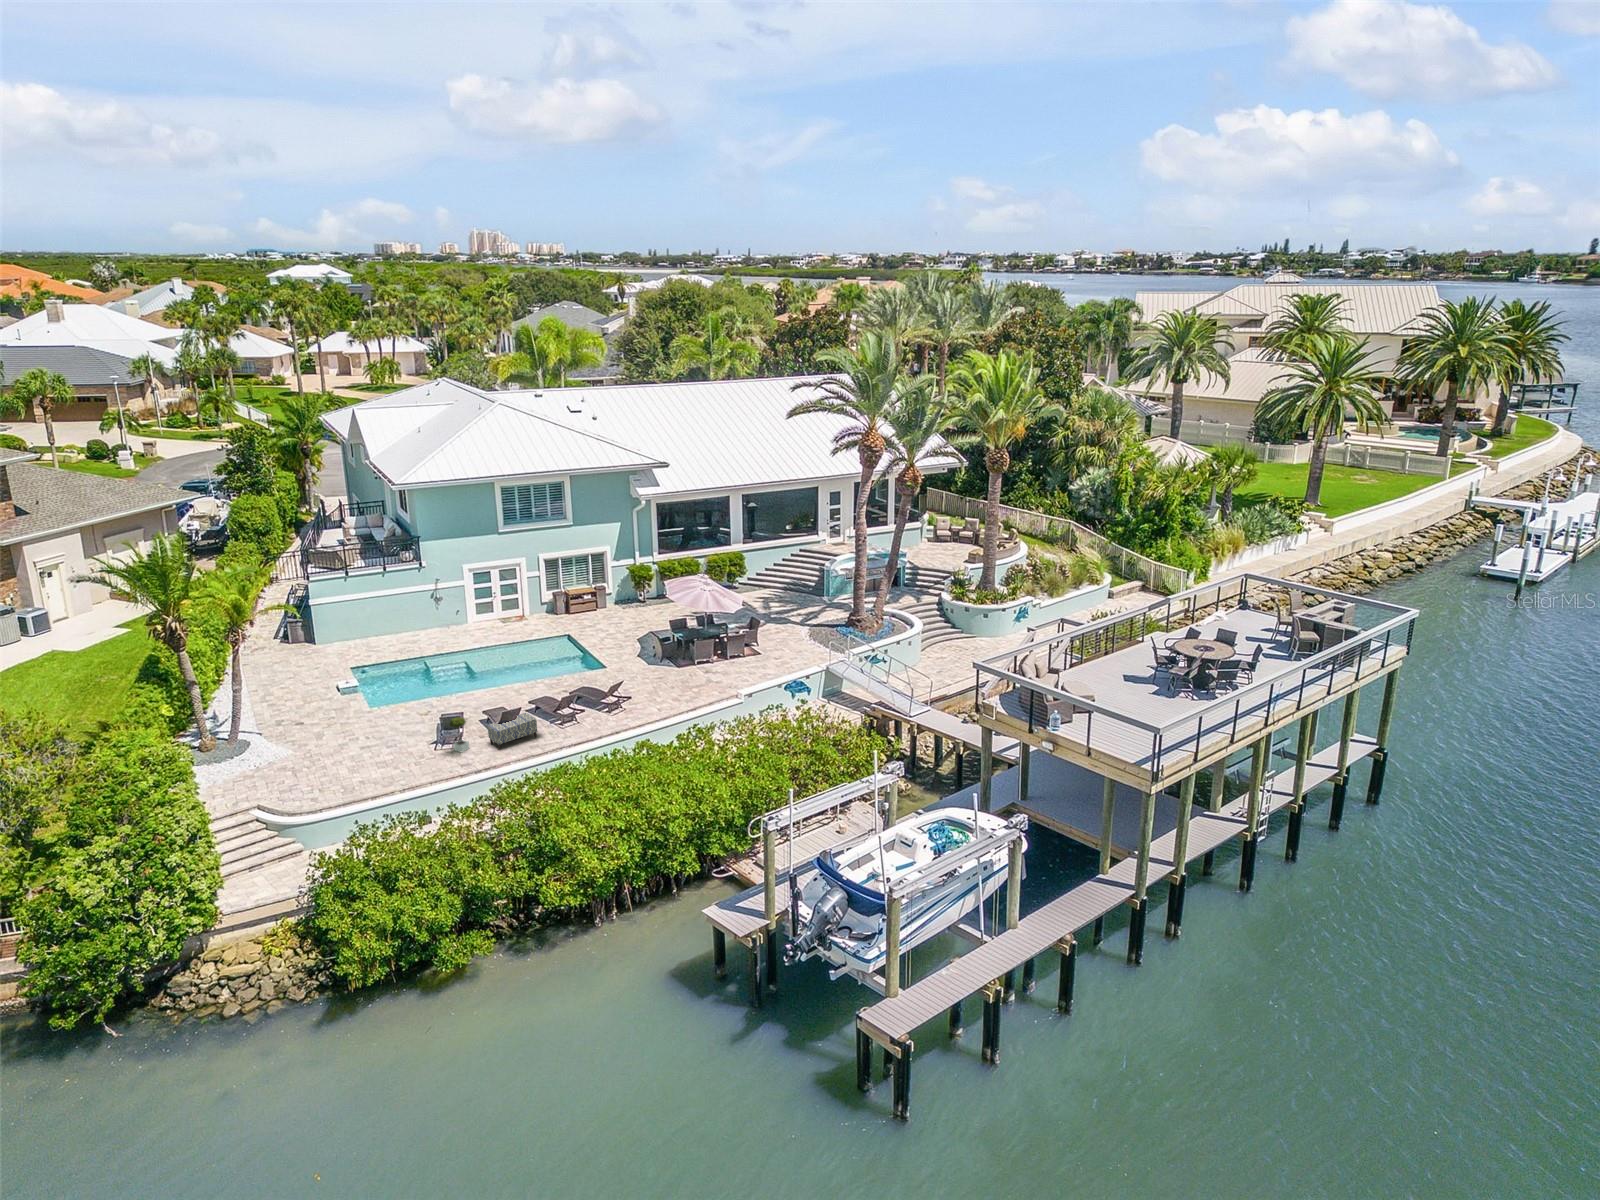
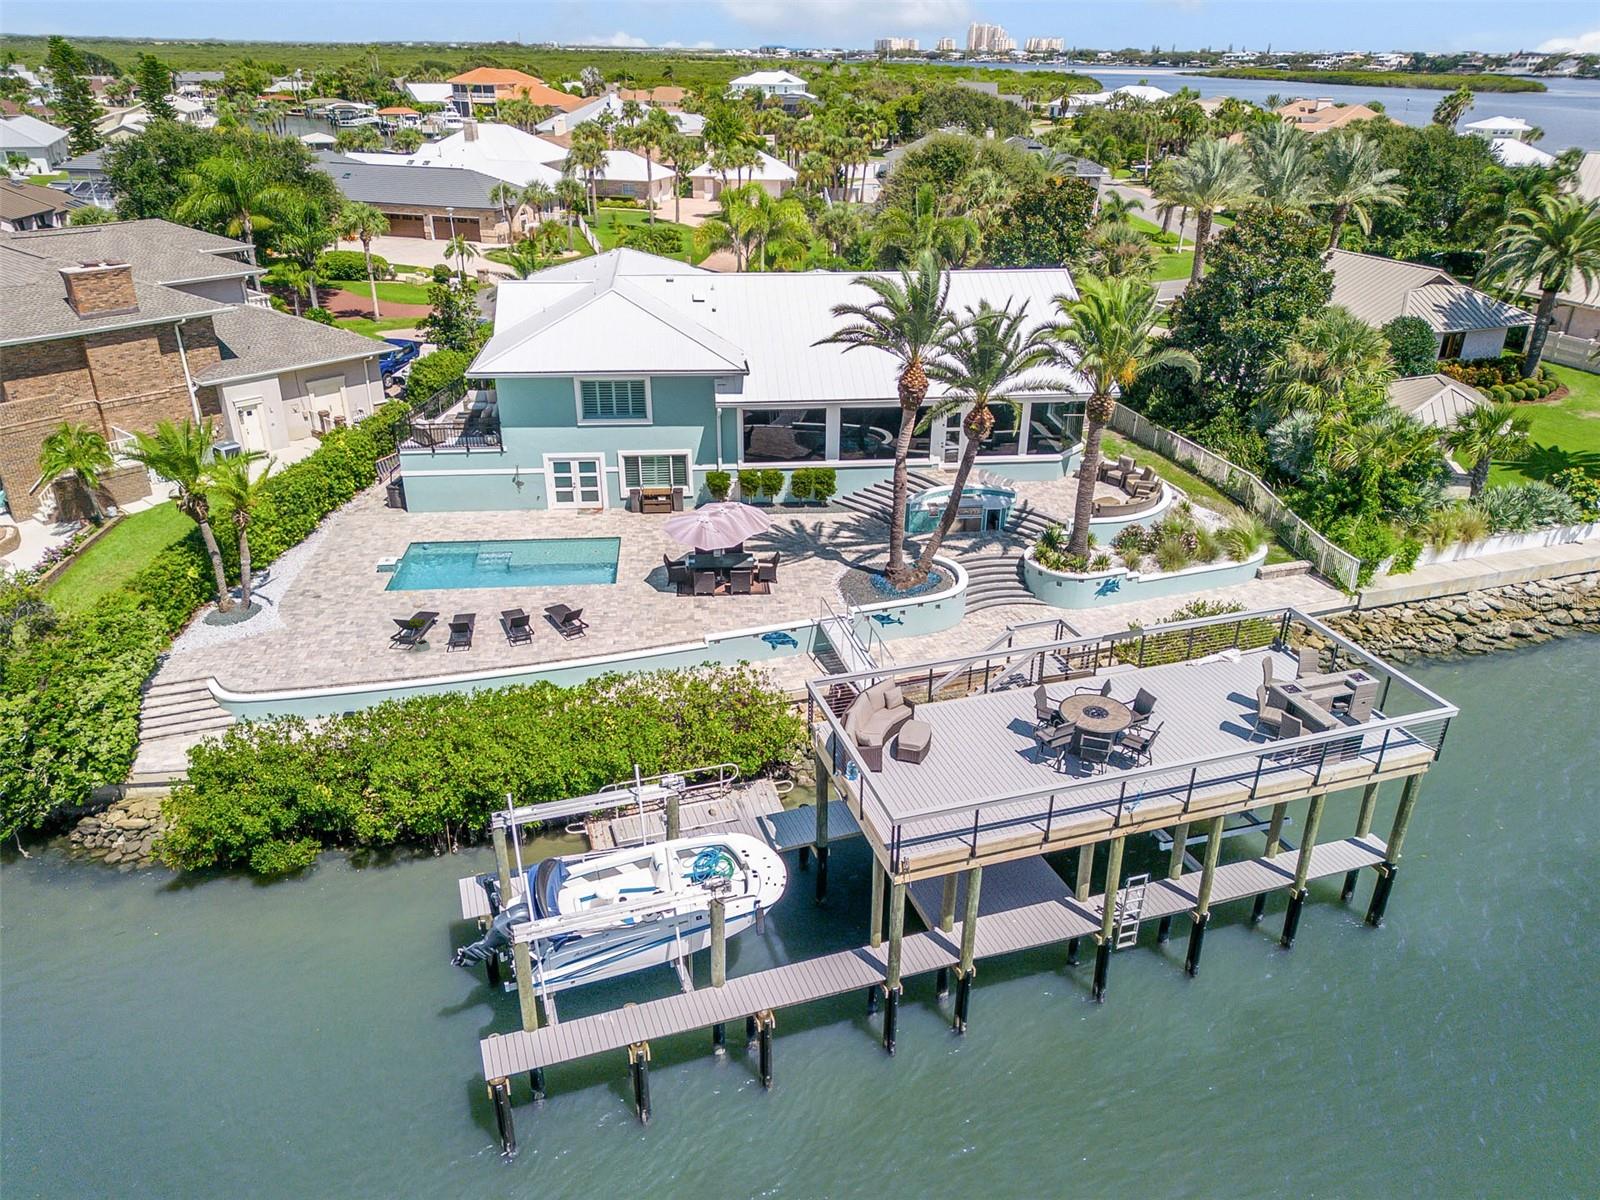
bench: present [488,713,537,749] -> none [448,622,496,656]

